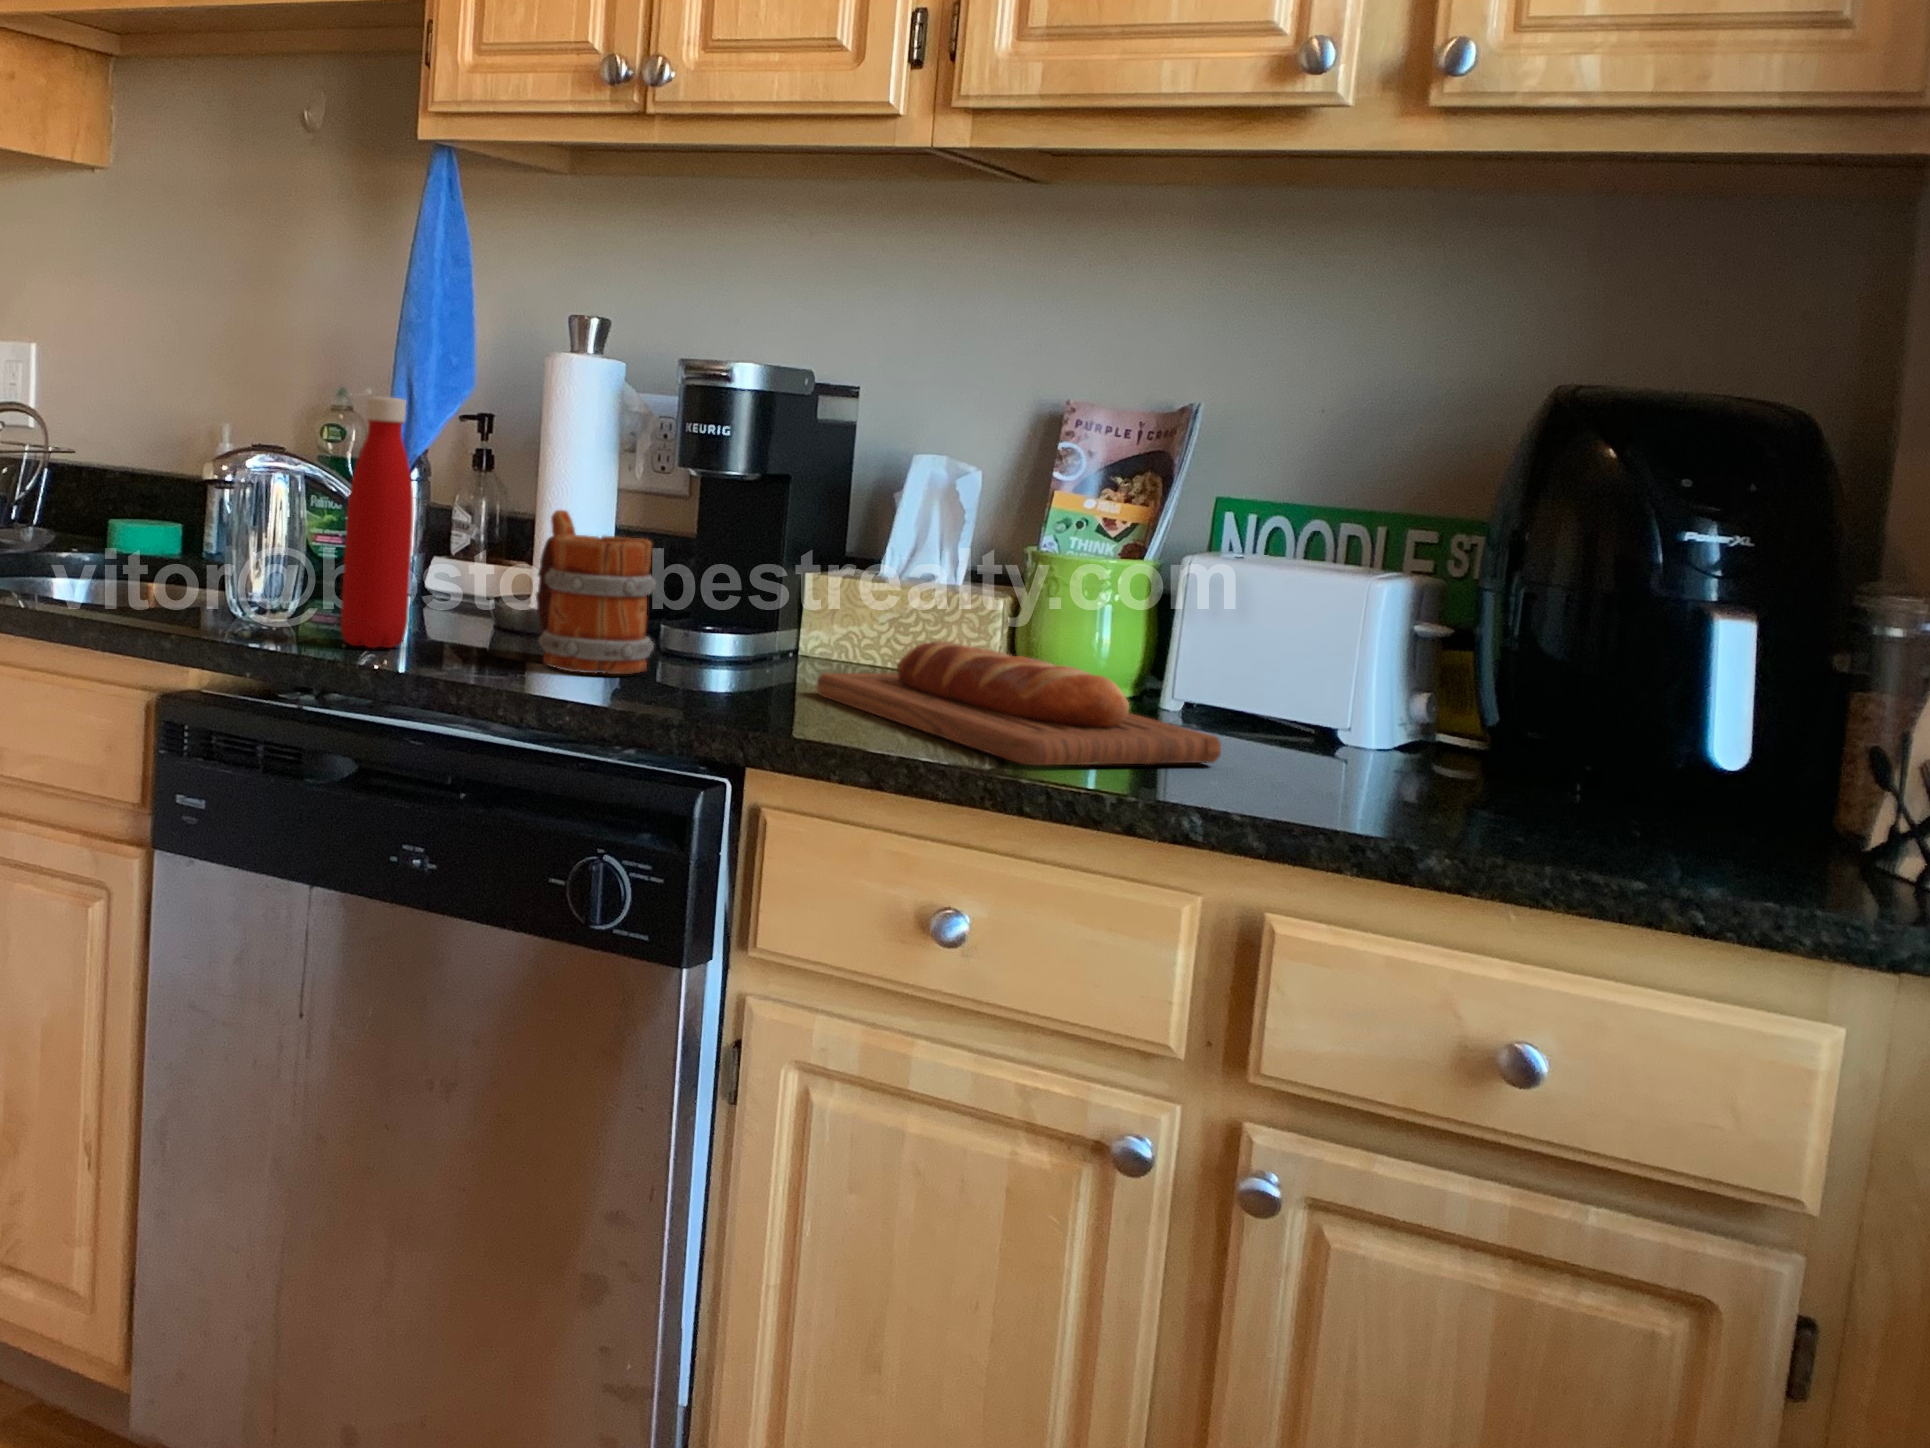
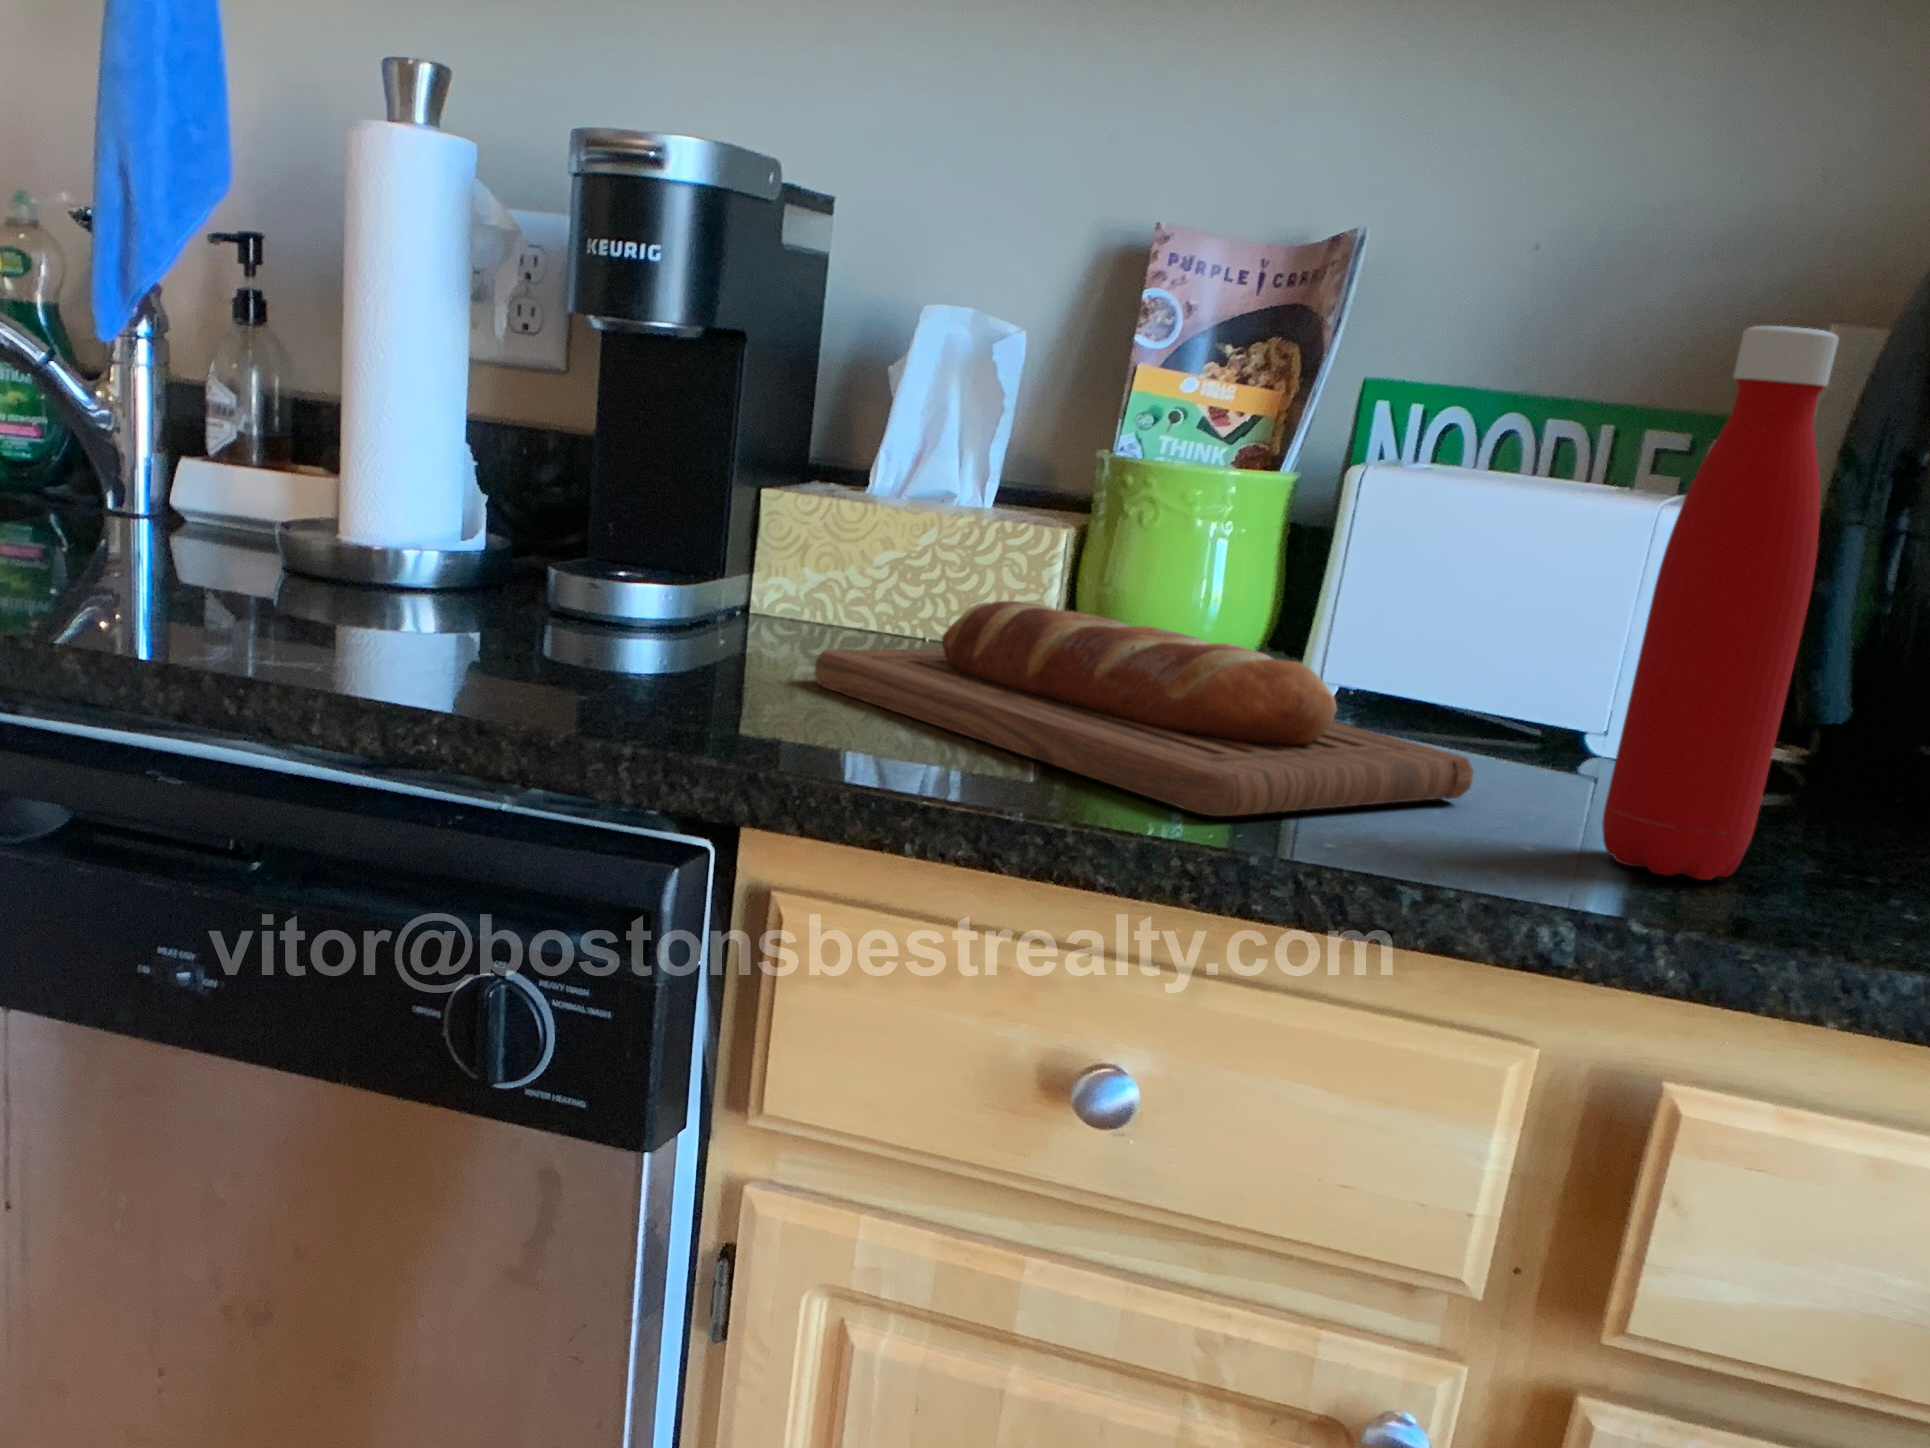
bottle: present [341,396,413,648] -> present [1602,326,1839,880]
mug: present [536,510,656,674] -> none [355,380,555,654]

